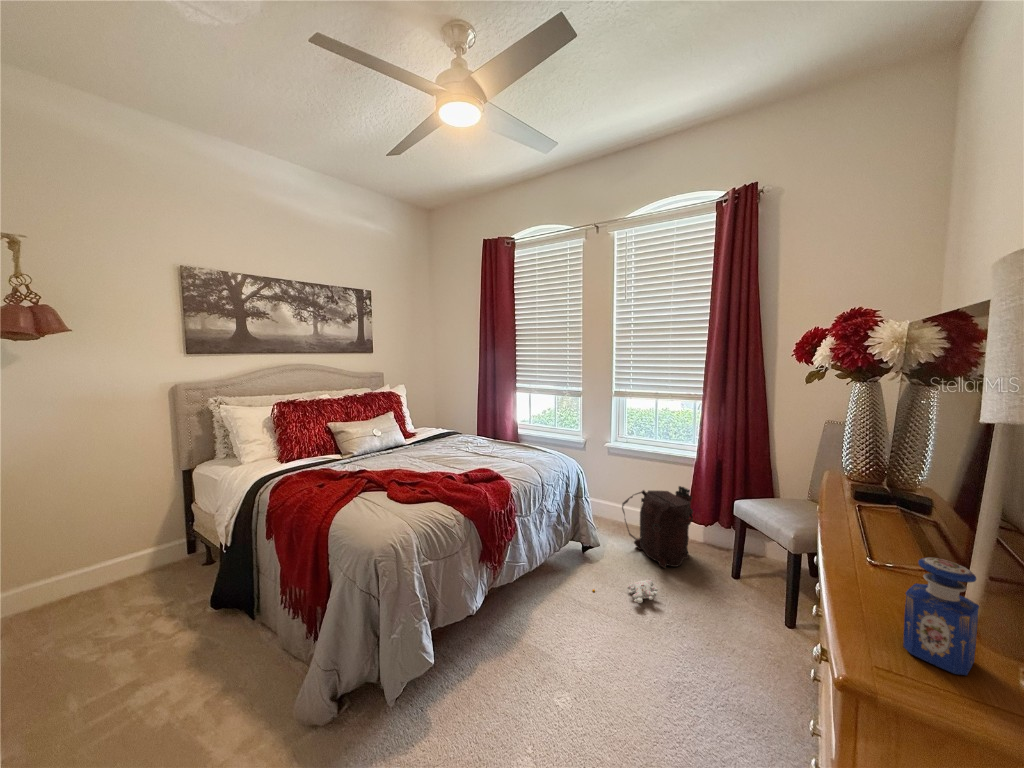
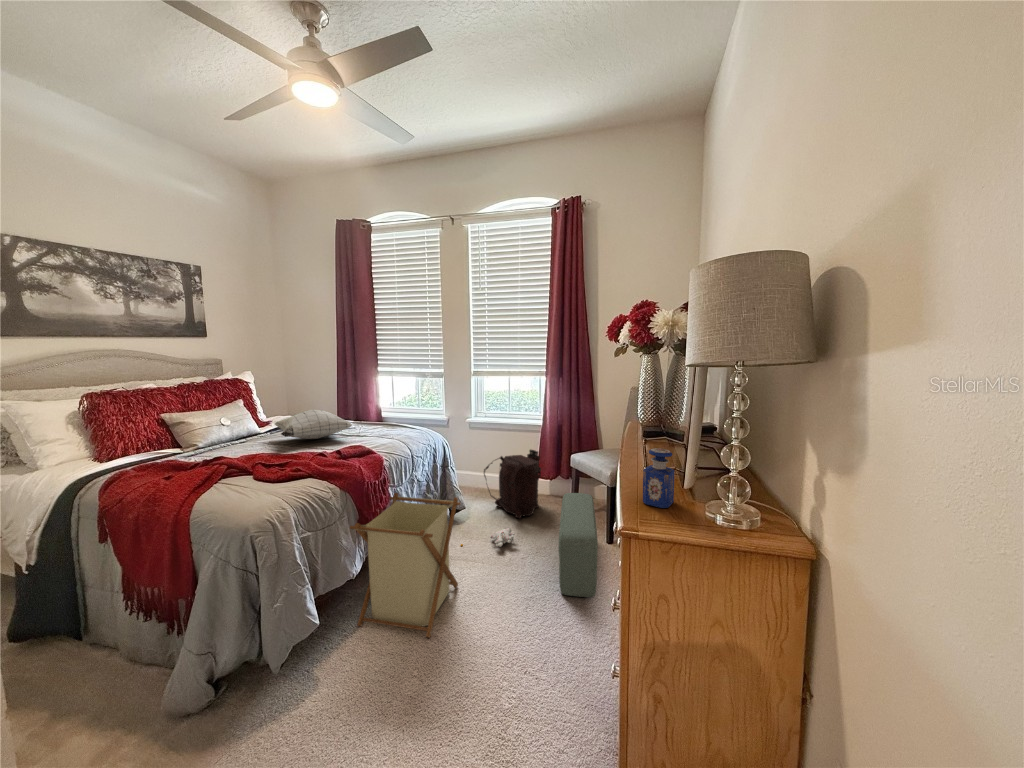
pillow: none [416,426,485,455] -> present [274,410,352,439]
laundry basket: none [471,524,593,709] -> present [350,493,461,638]
pouf: none [719,551,778,708] -> present [559,493,598,597]

